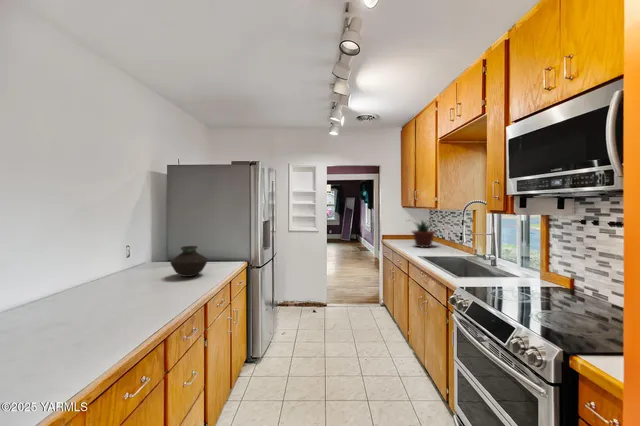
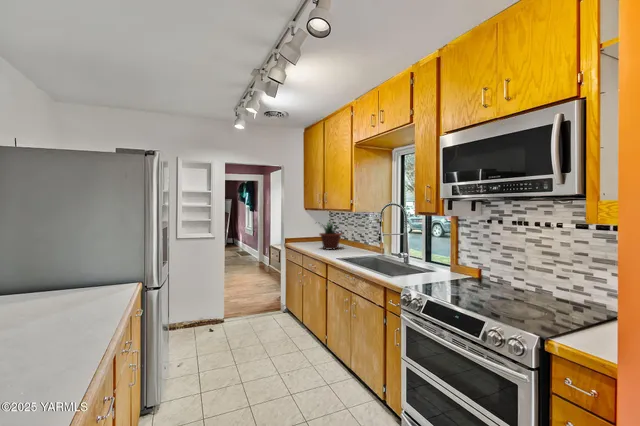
vase: present [171,246,207,276] -> none [26,264,91,310]

